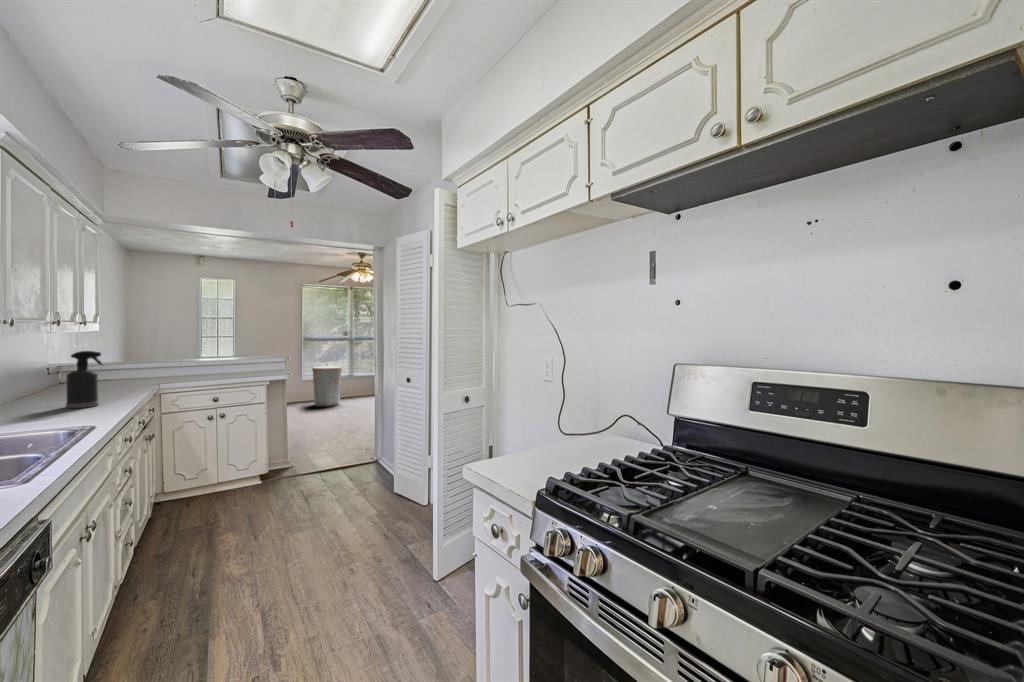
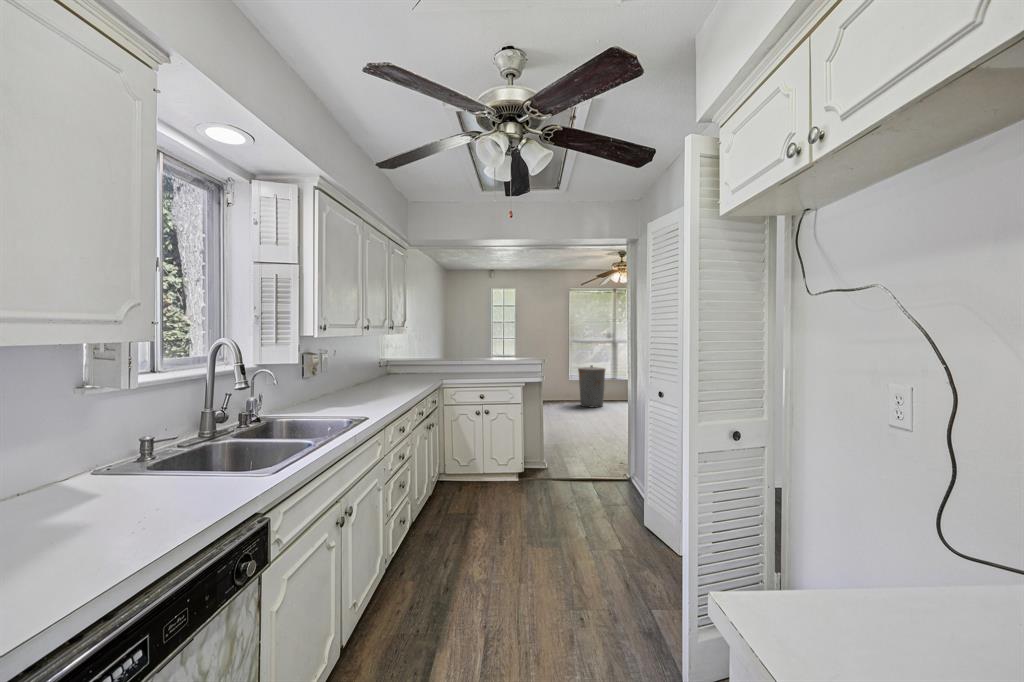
spray bottle: present [66,351,103,408] -> none [366,352,389,399]

